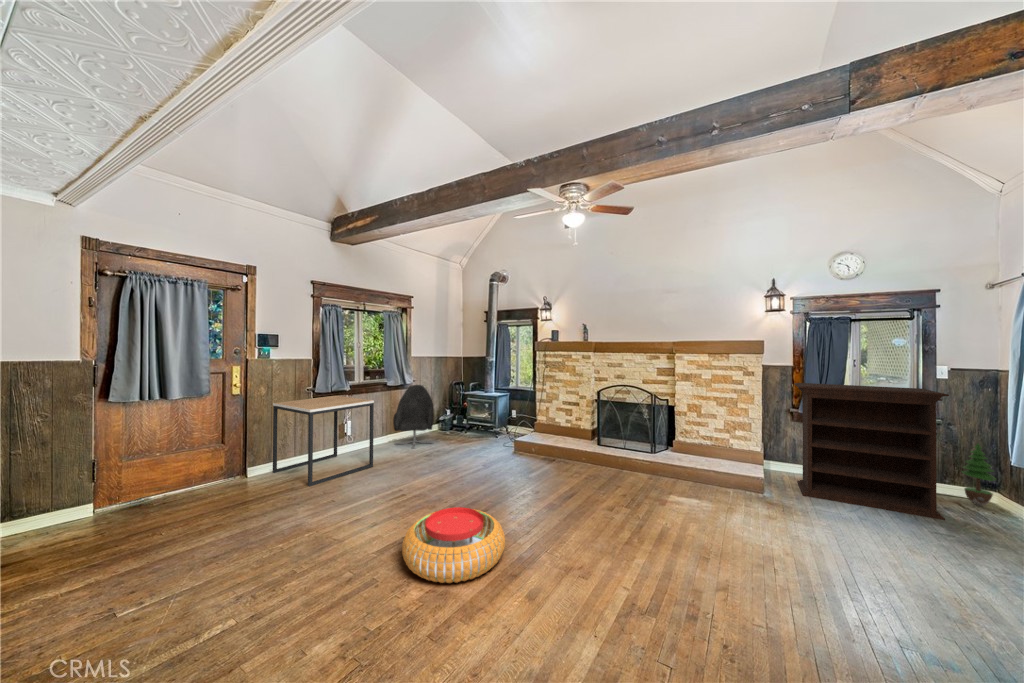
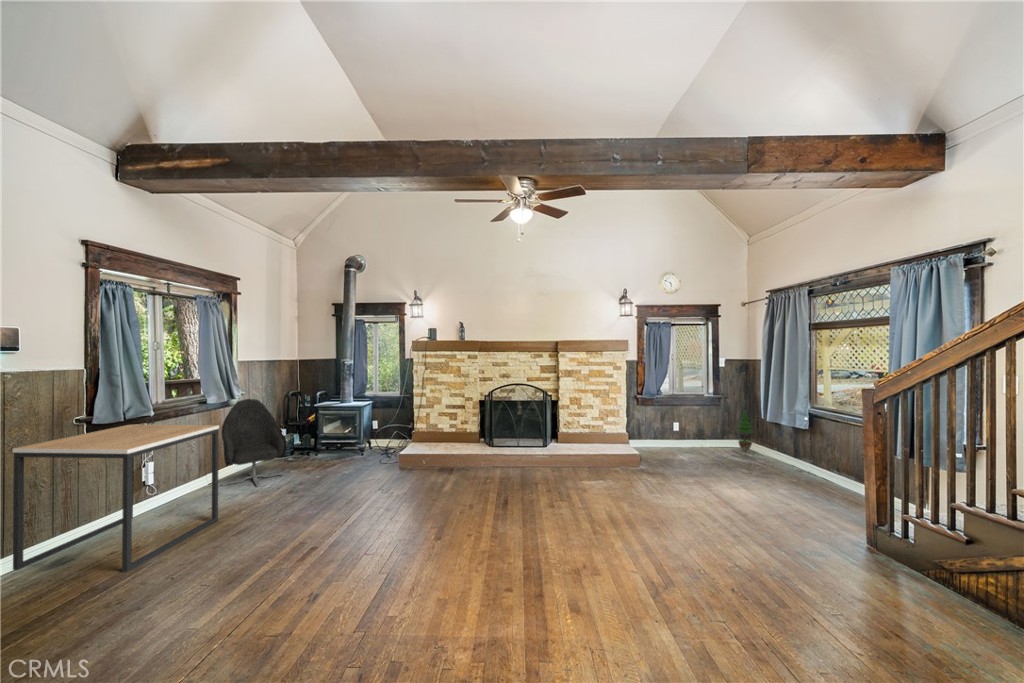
bookshelf: present [794,383,949,520] -> none [648,374,742,464]
pouf: present [402,507,505,583] -> none [385,534,505,628]

